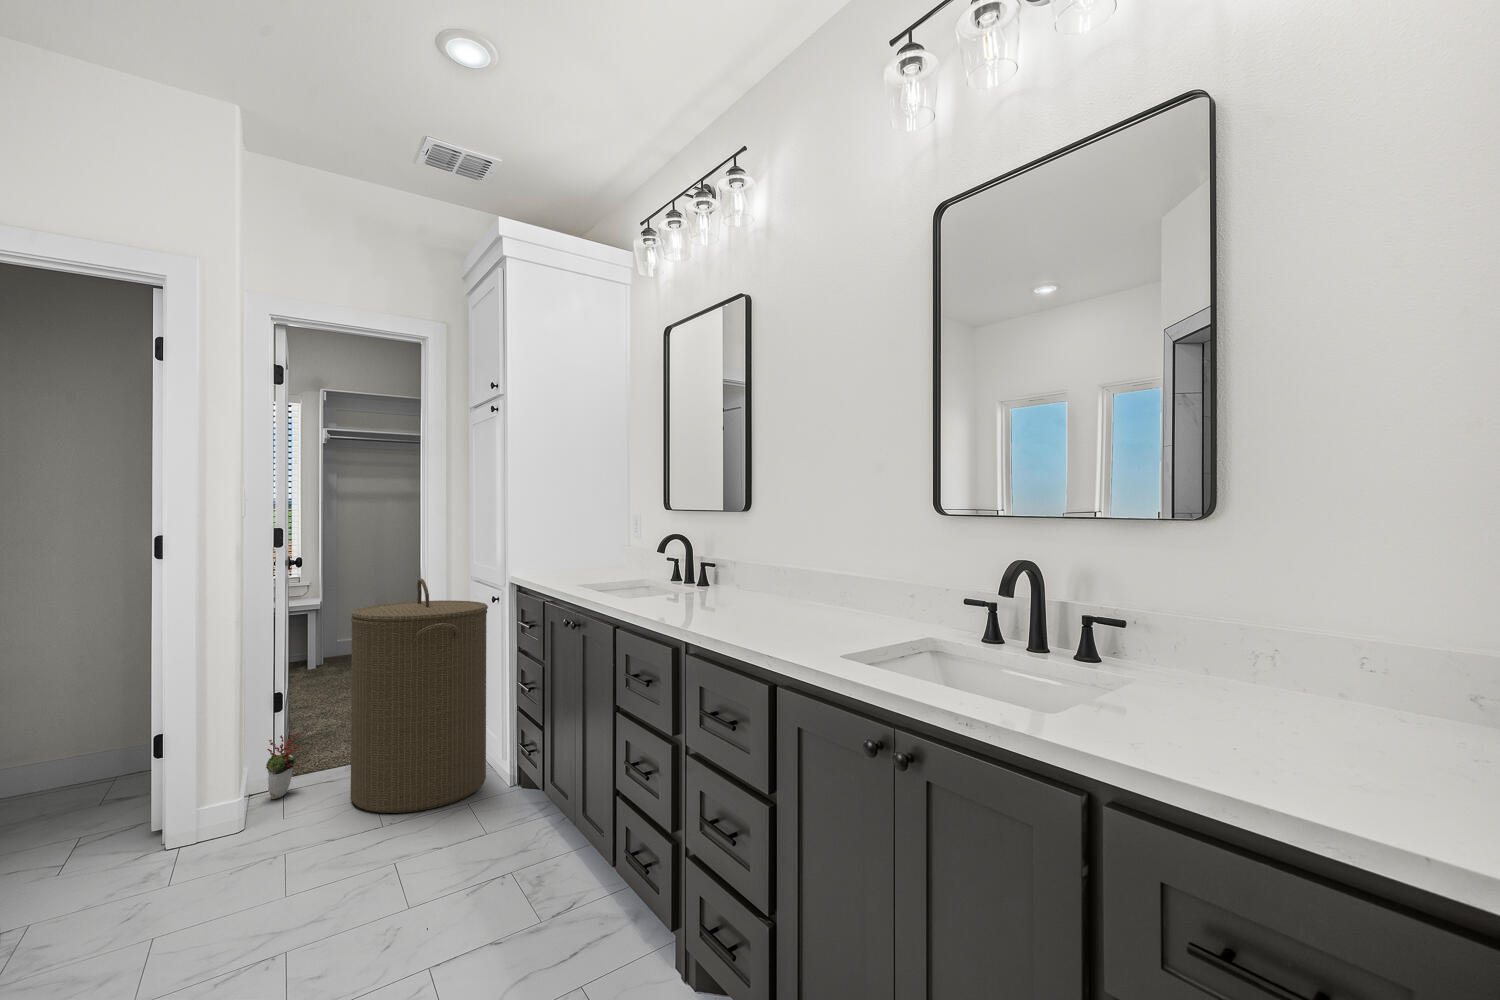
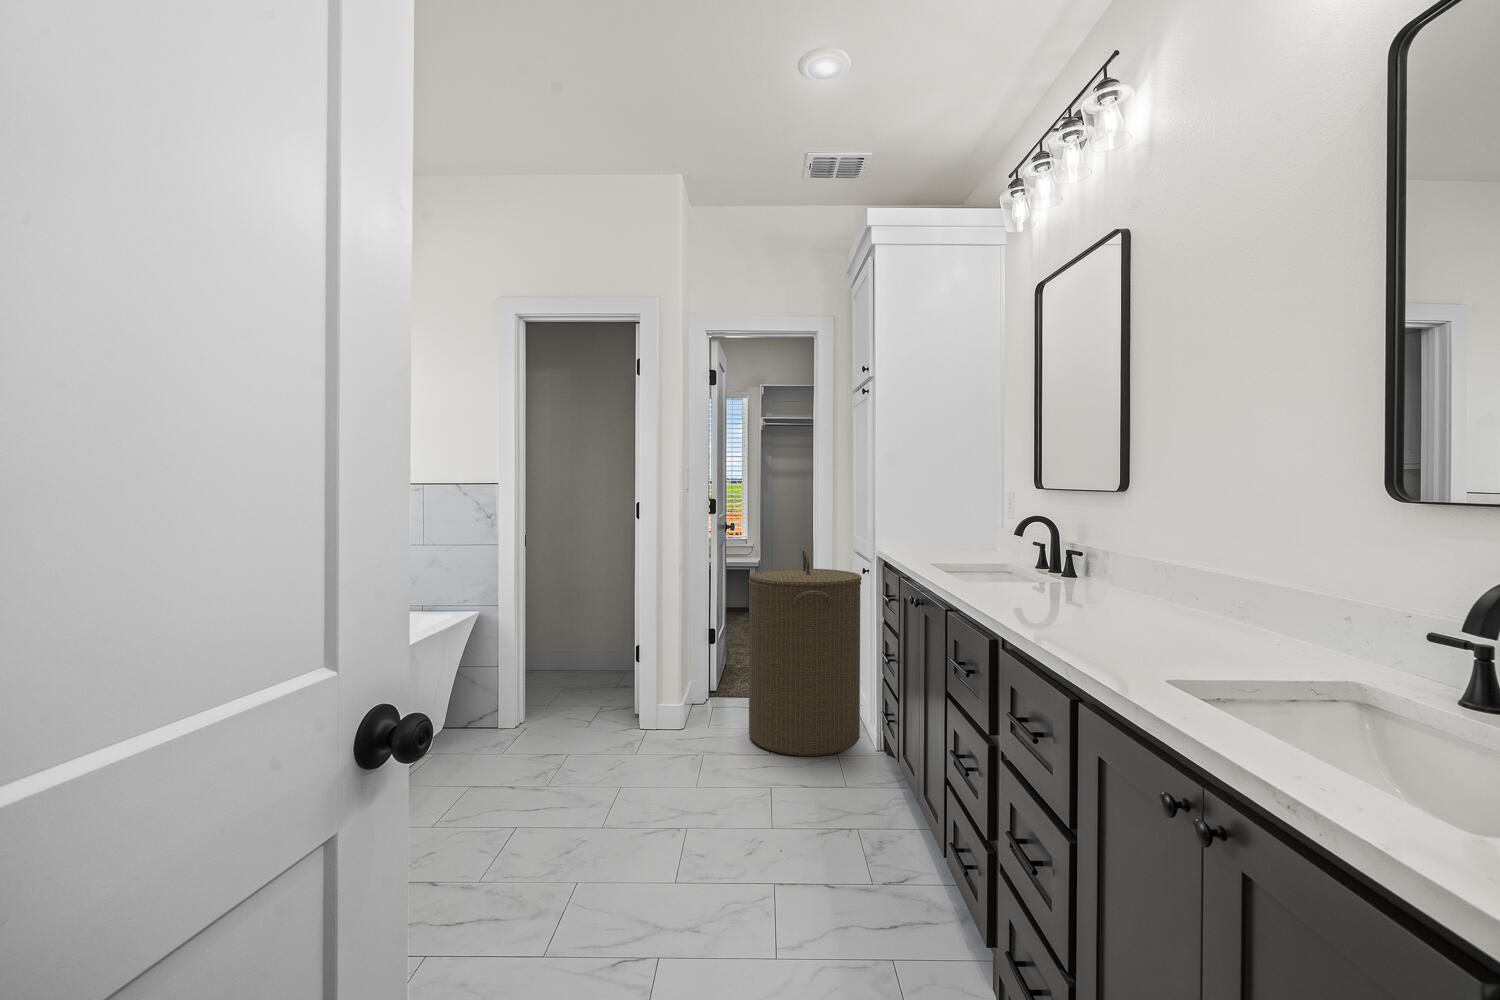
decorative plant: present [266,734,299,799] -> none [693,670,716,721]

